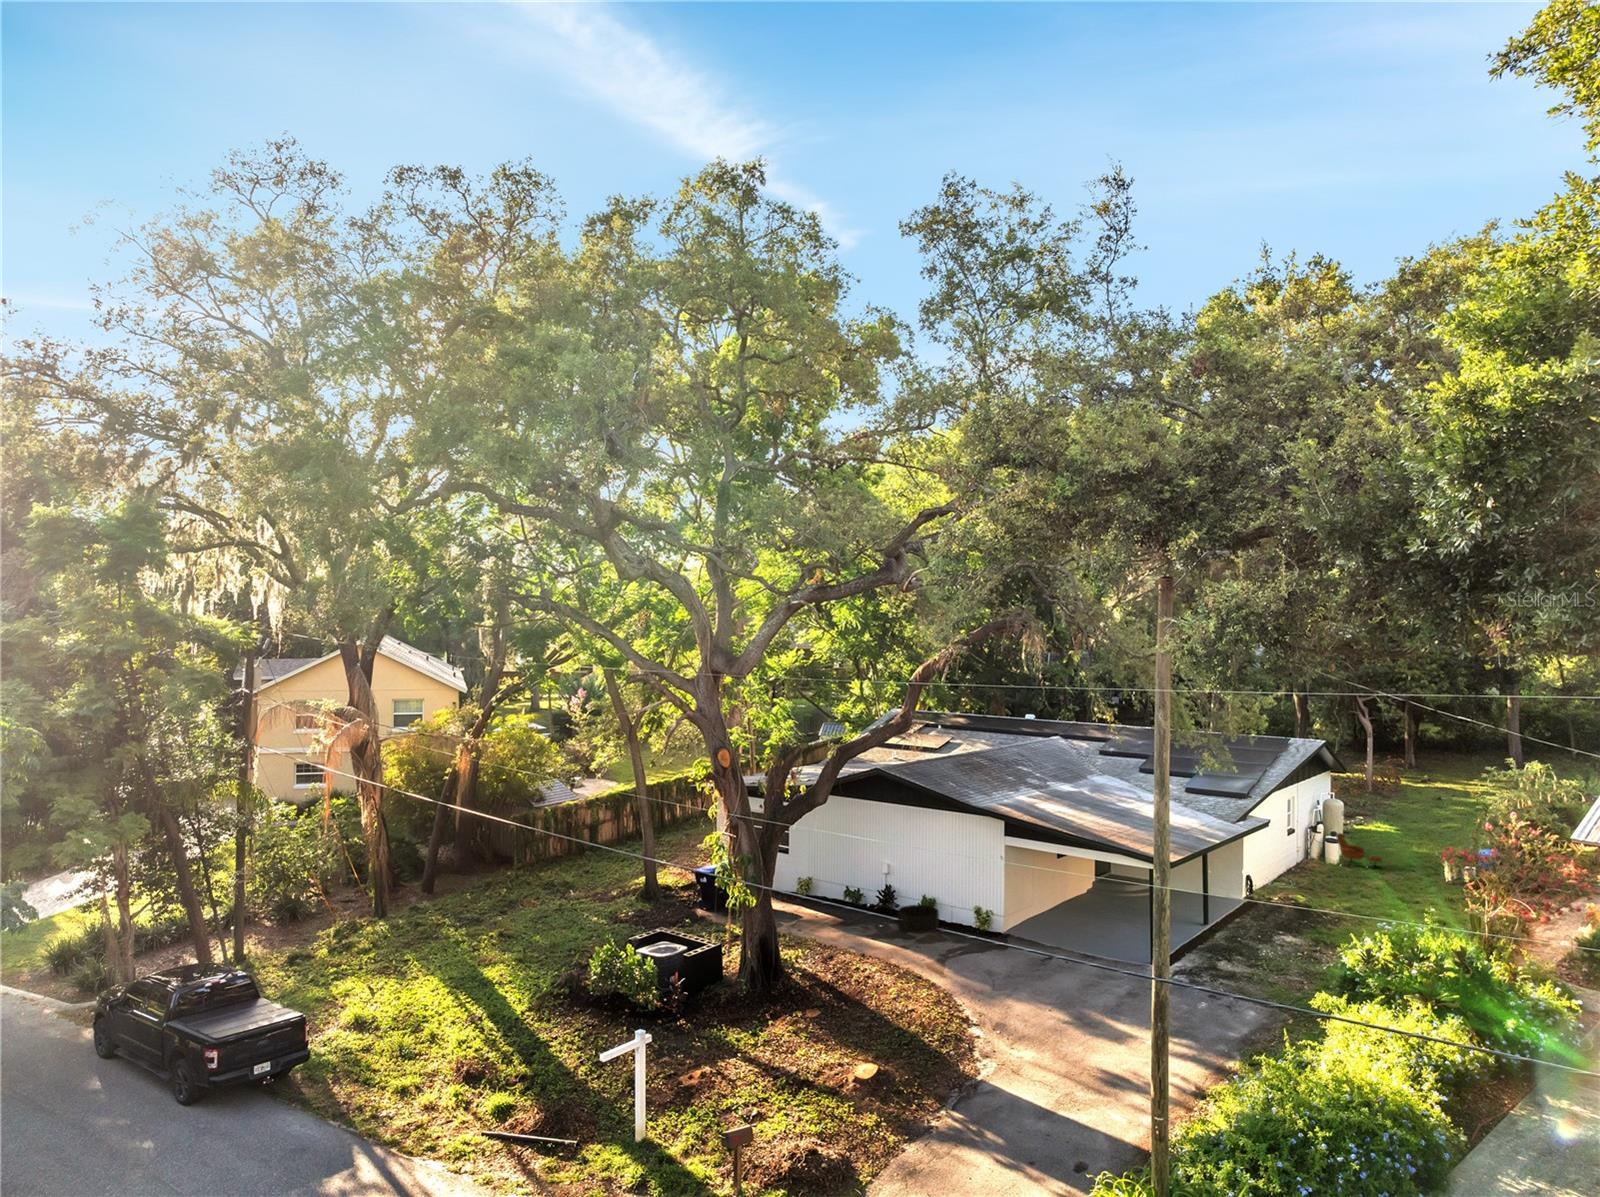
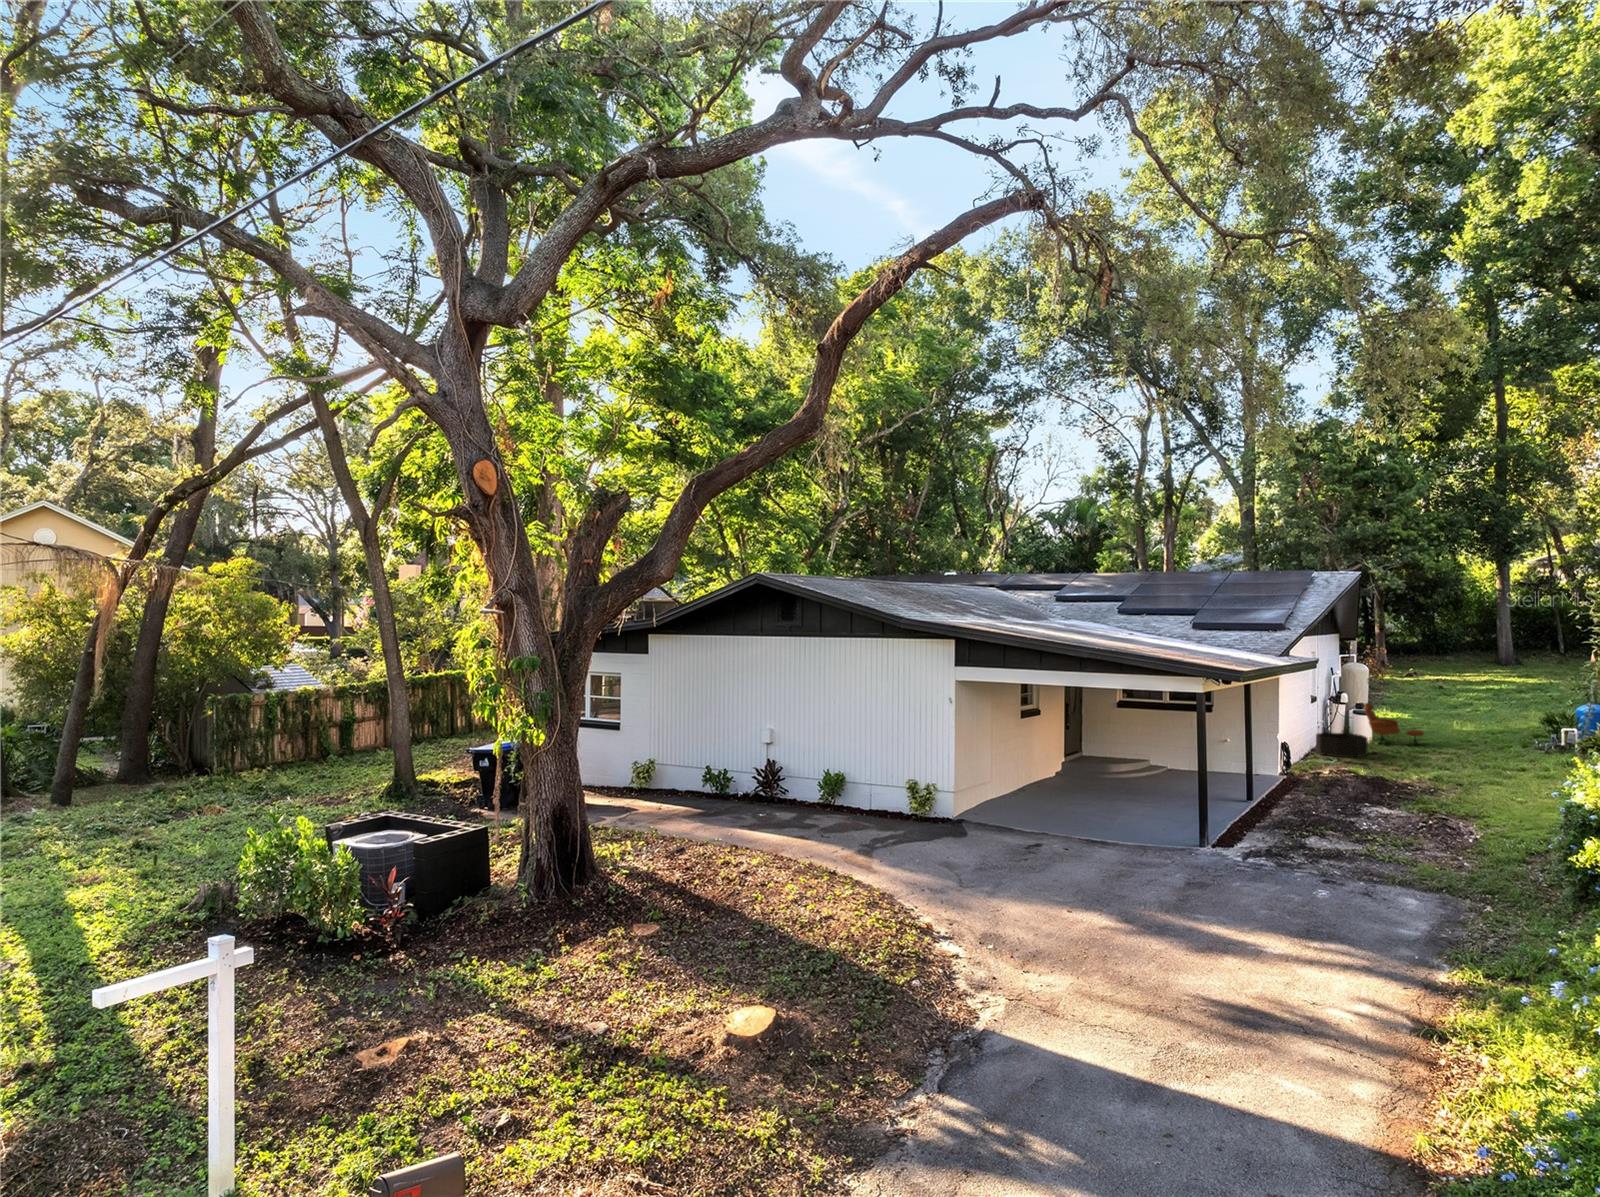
basket: present [898,905,939,933] -> present [1316,733,1367,757]

